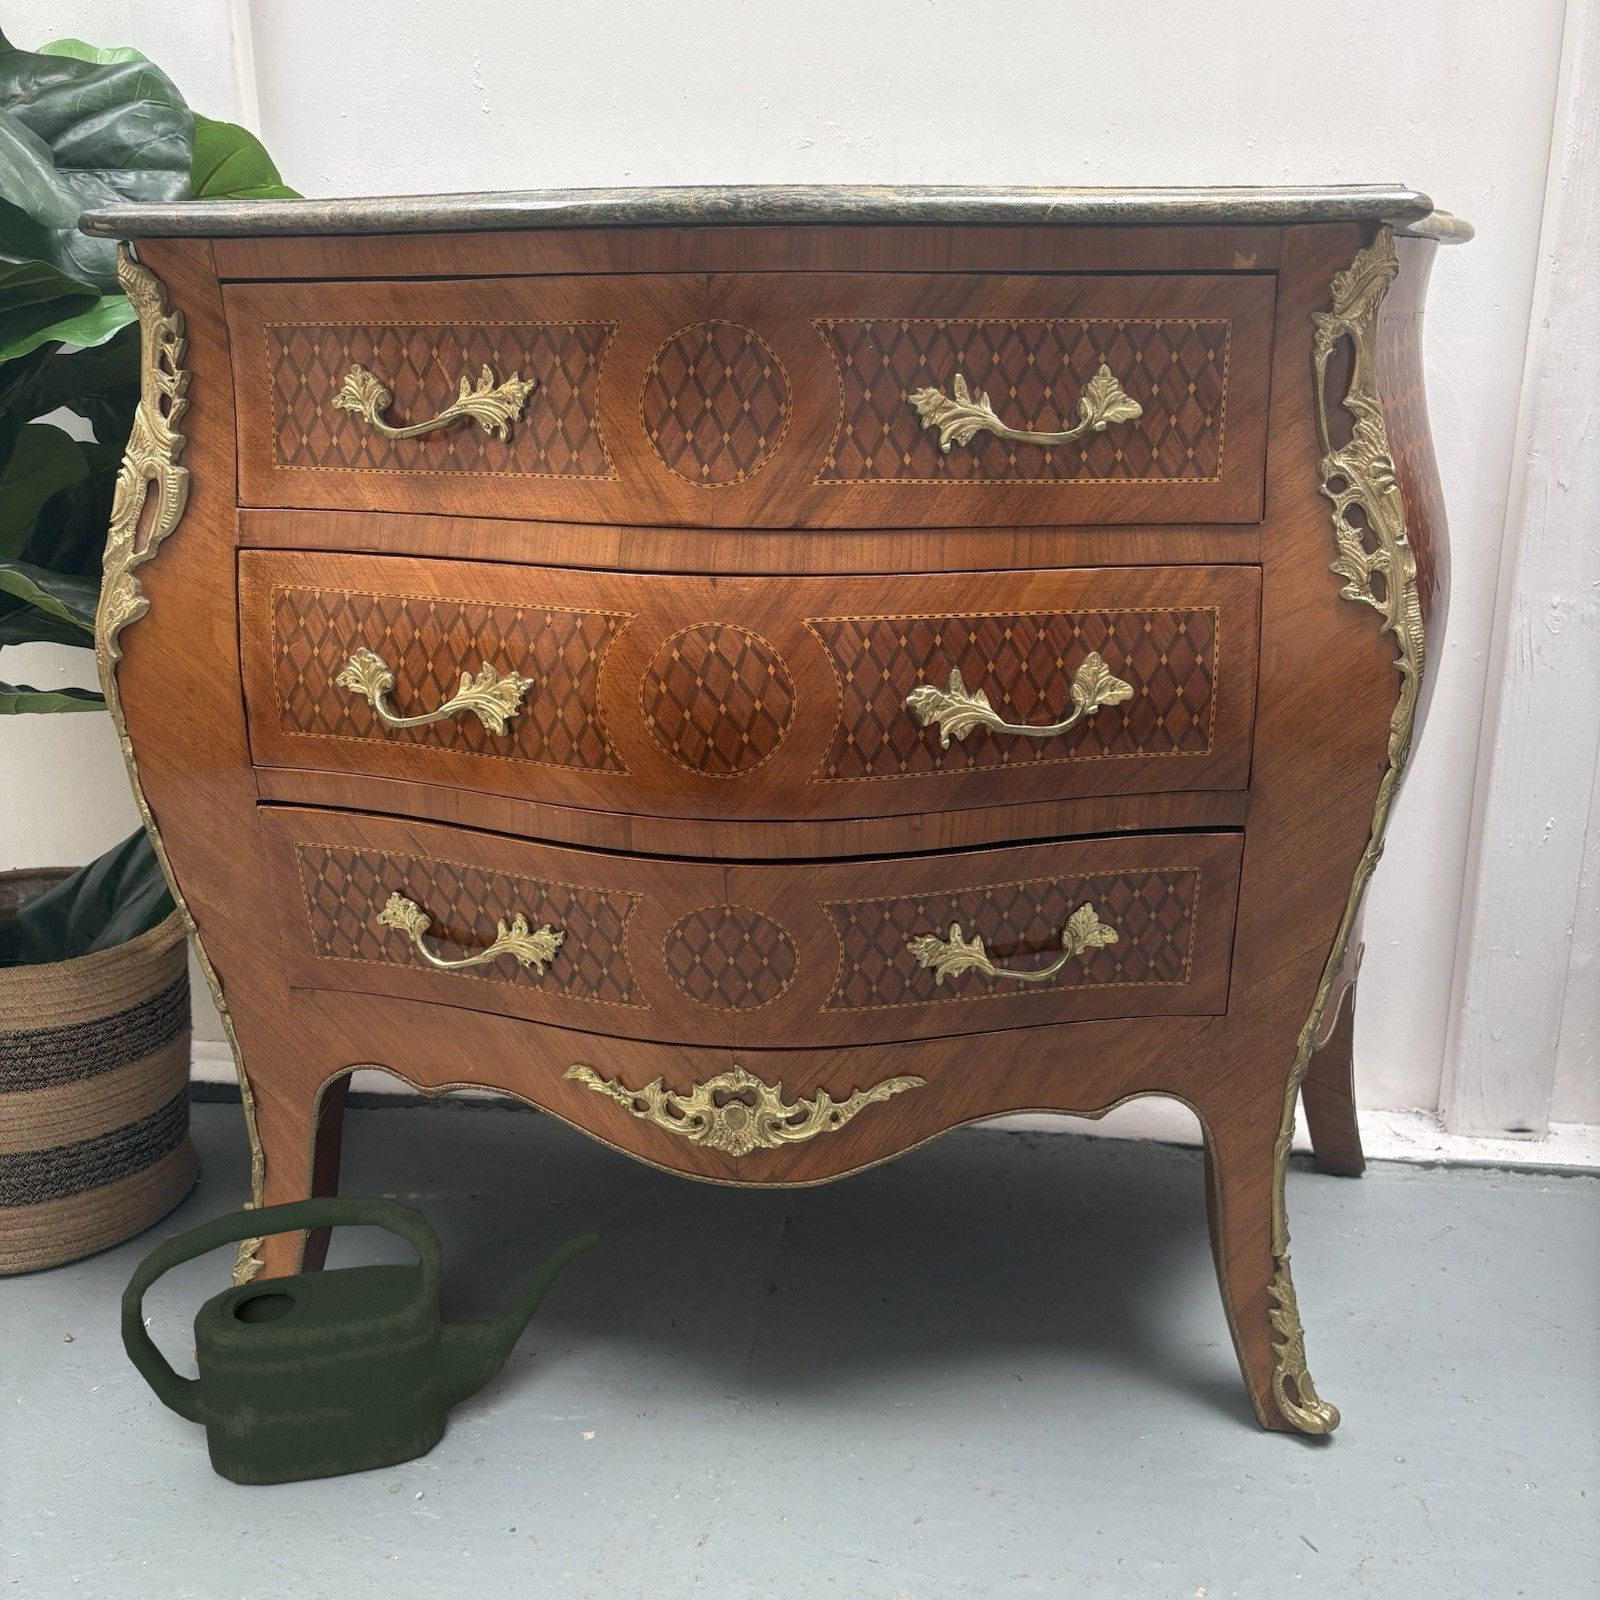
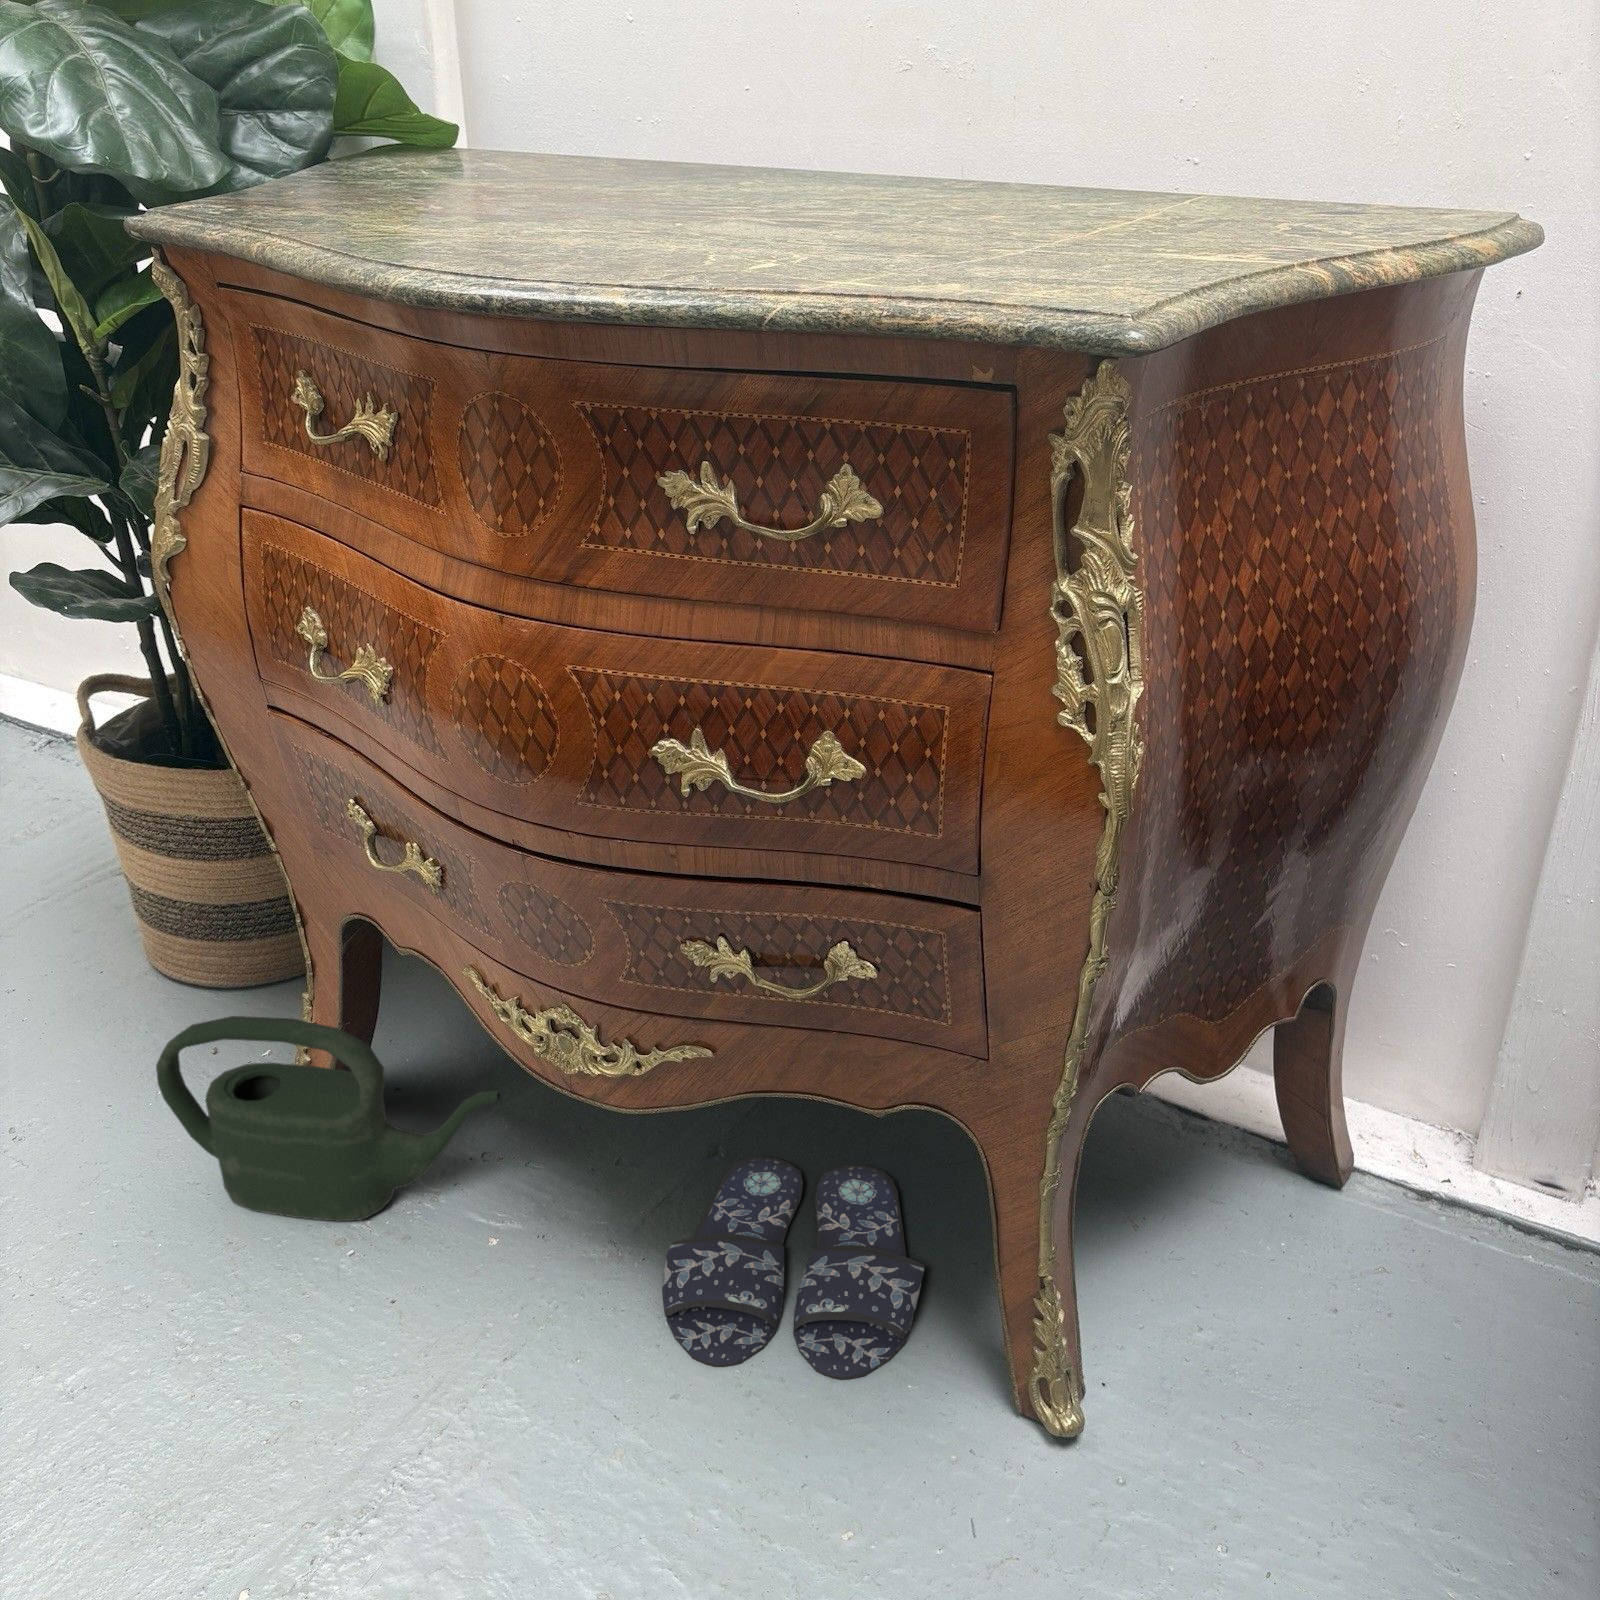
slippers: none [814,1258,1120,1482] -> present [662,1157,925,1380]

